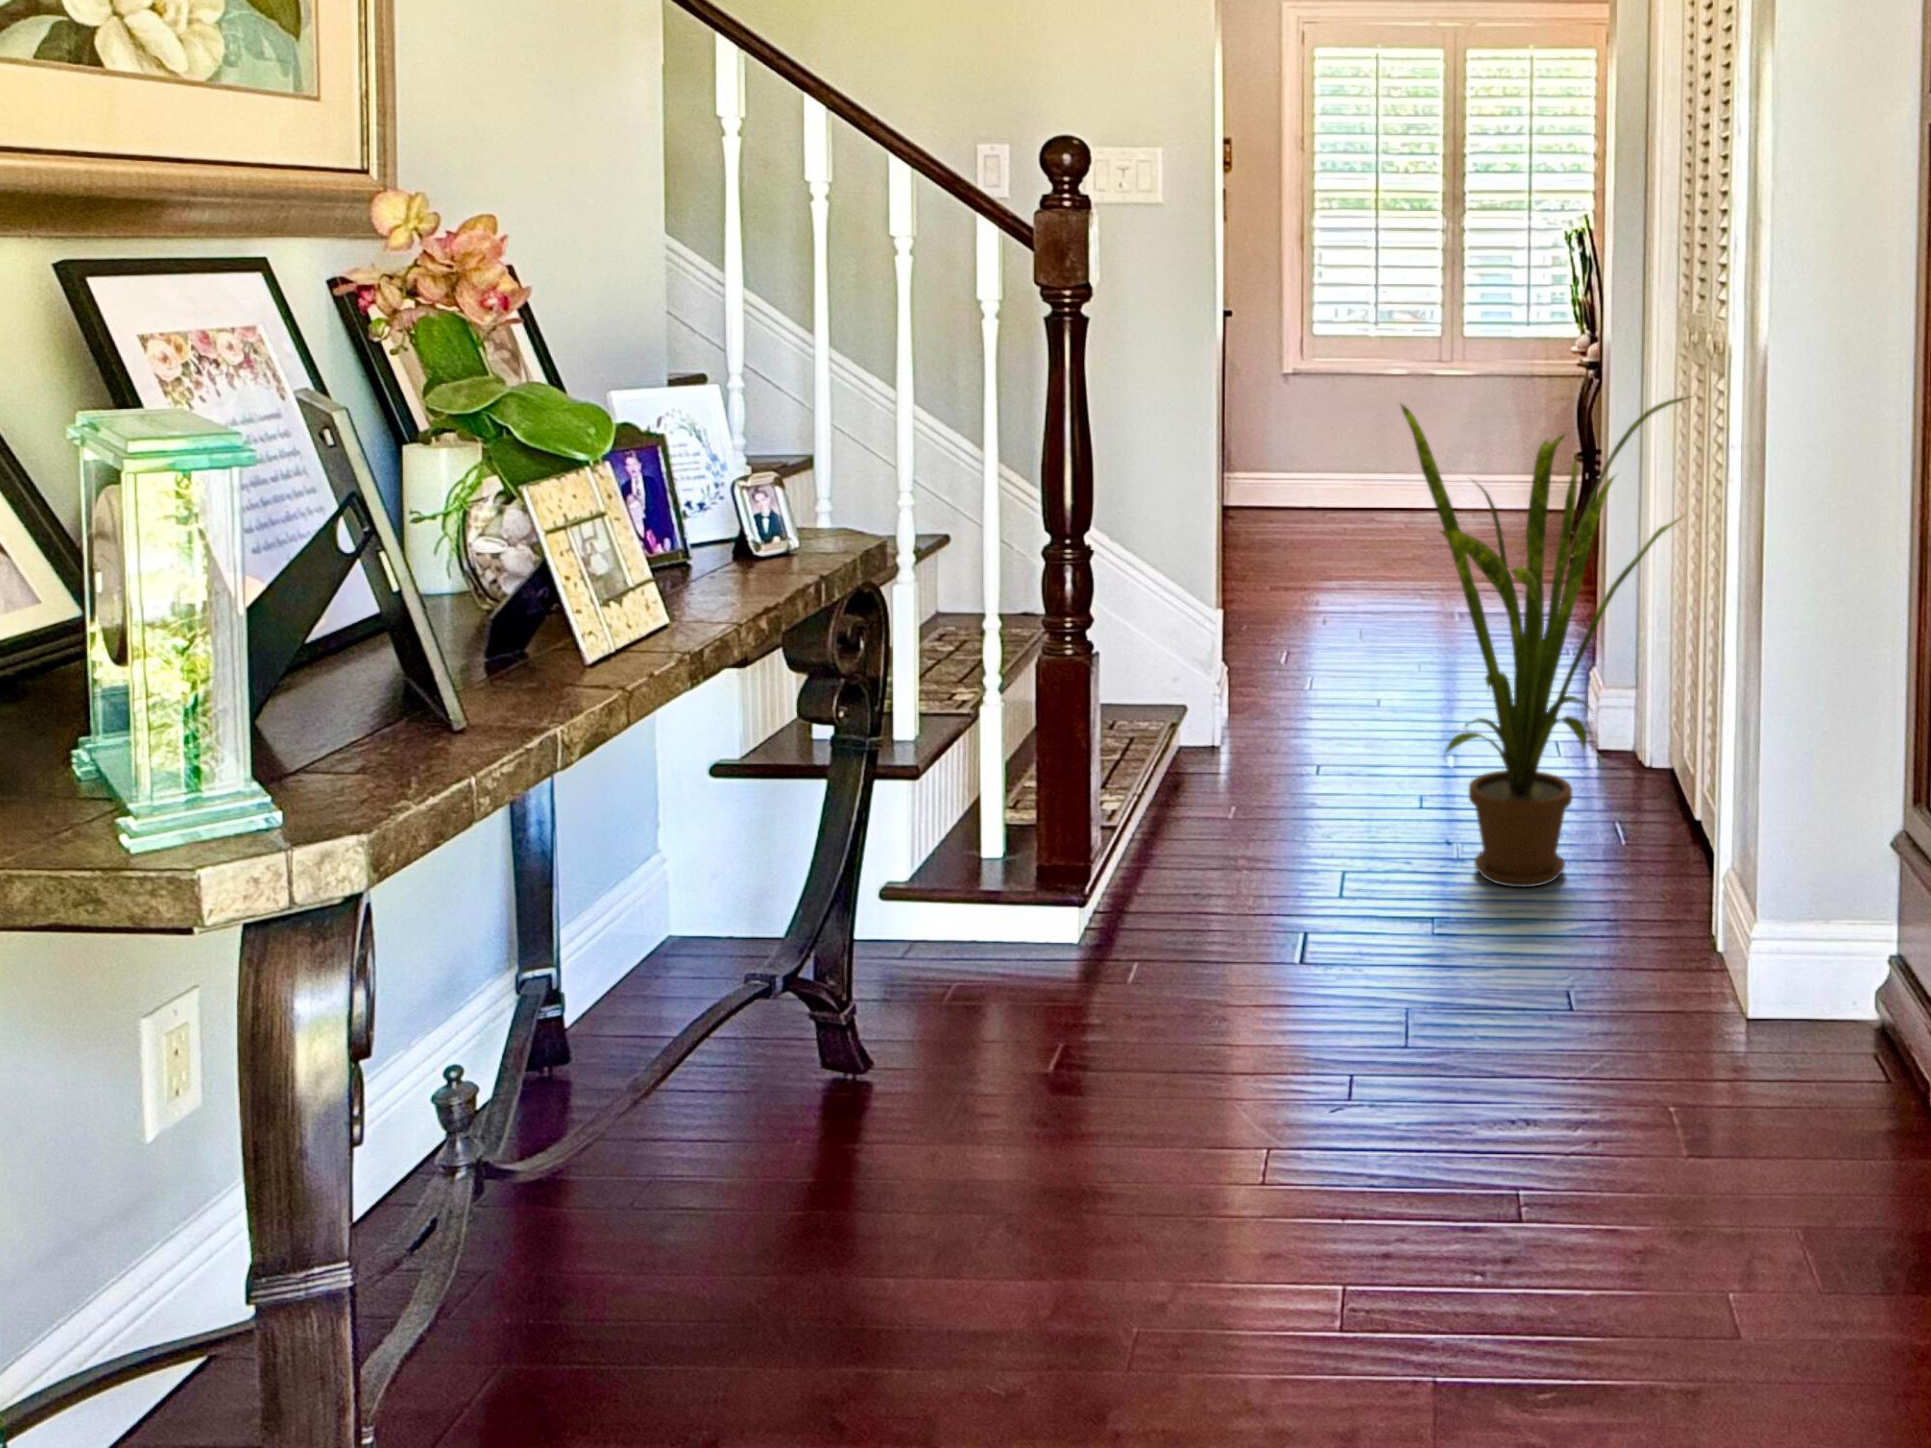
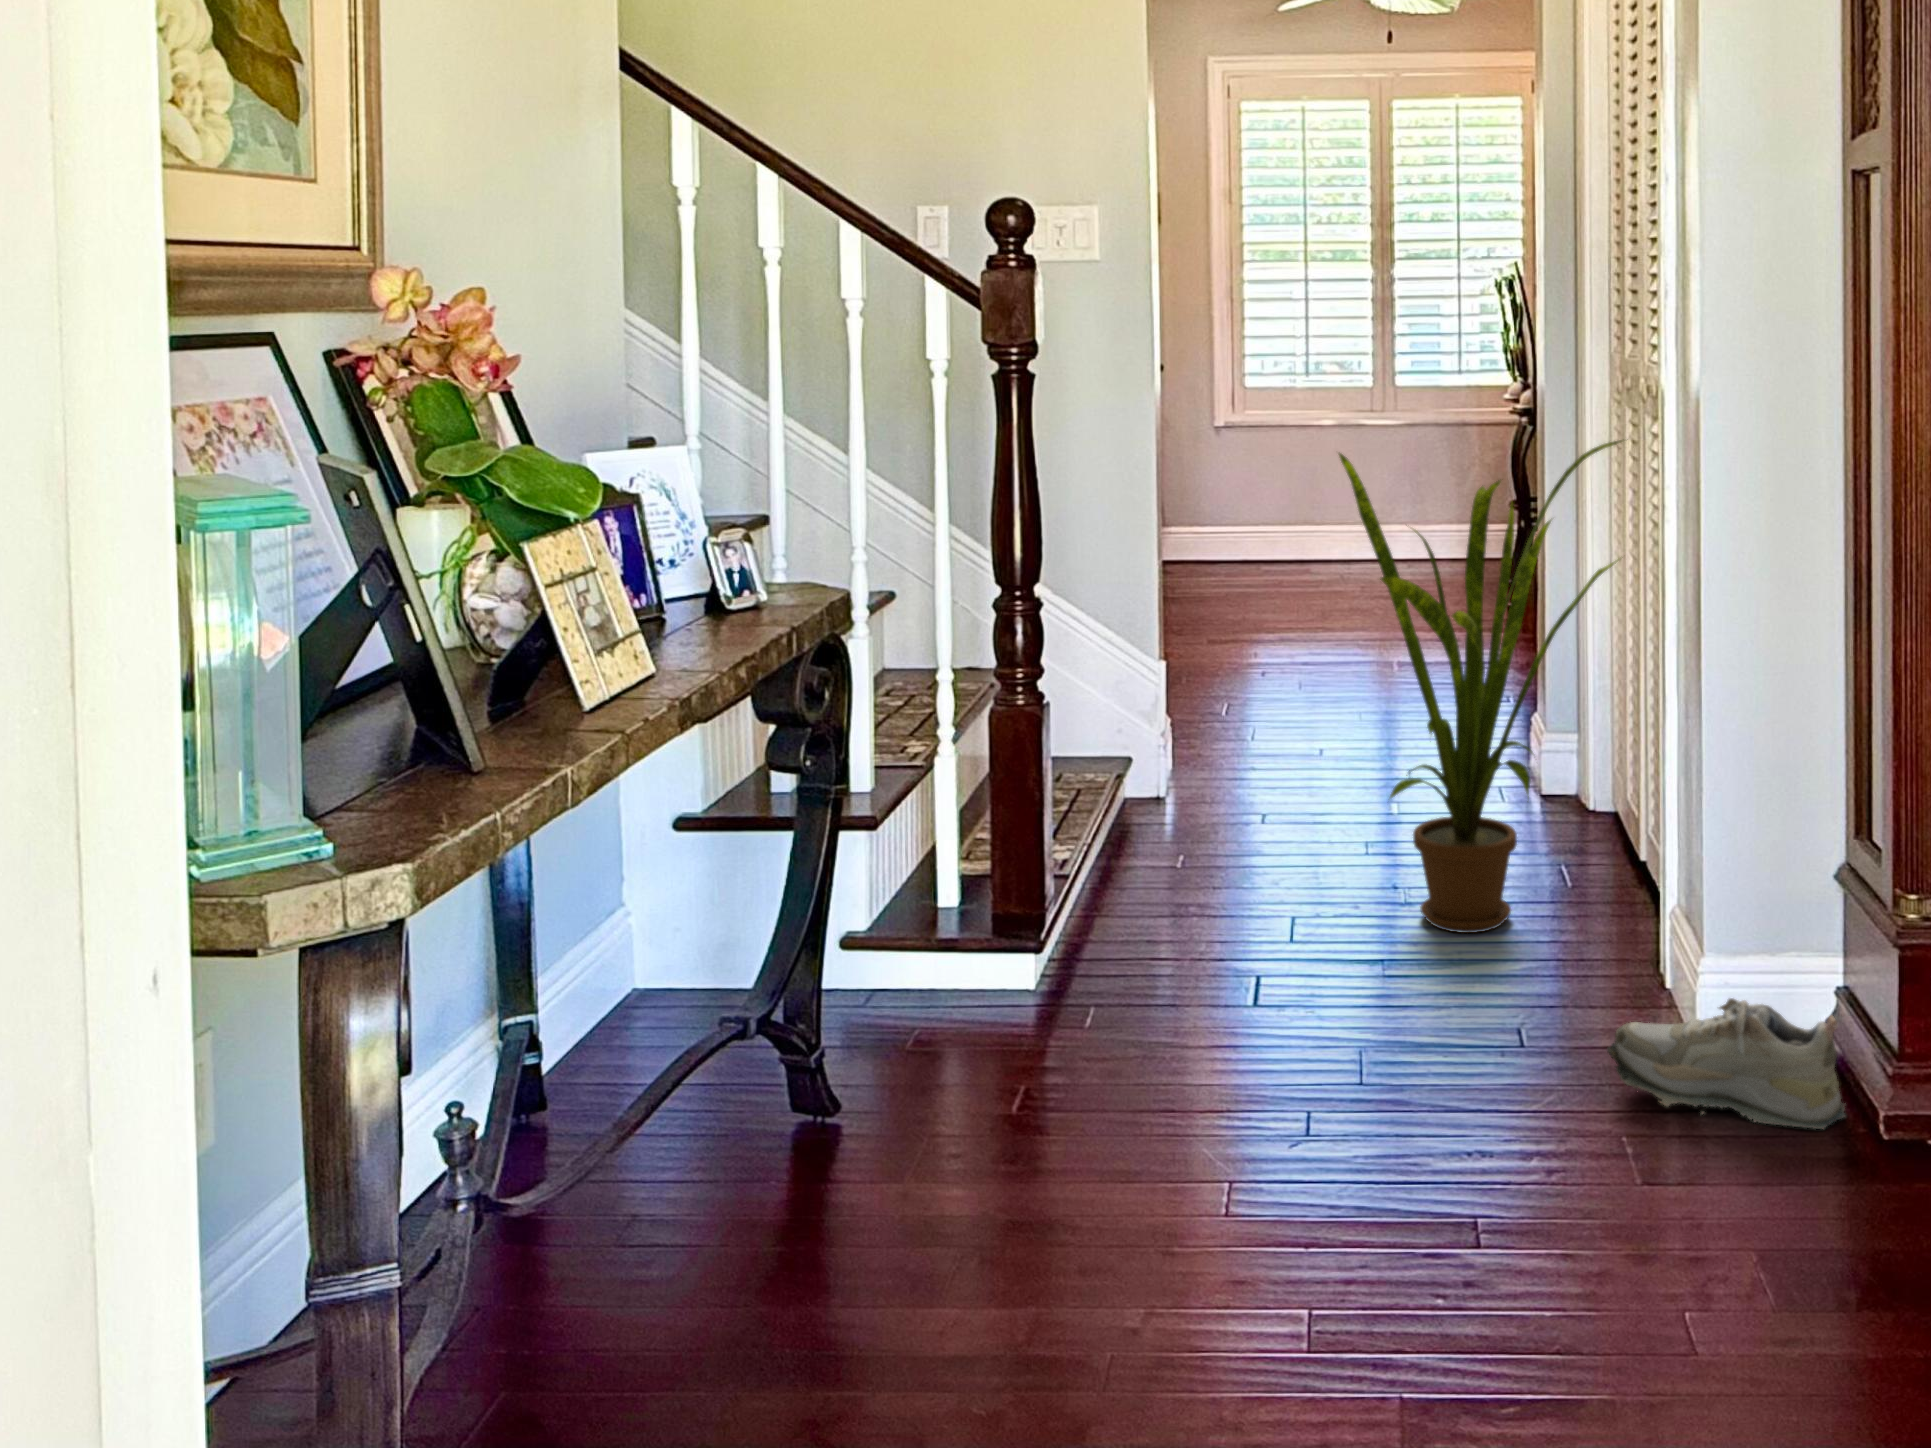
shoe: none [1657,965,1897,1100] -> present [1607,998,1845,1129]

